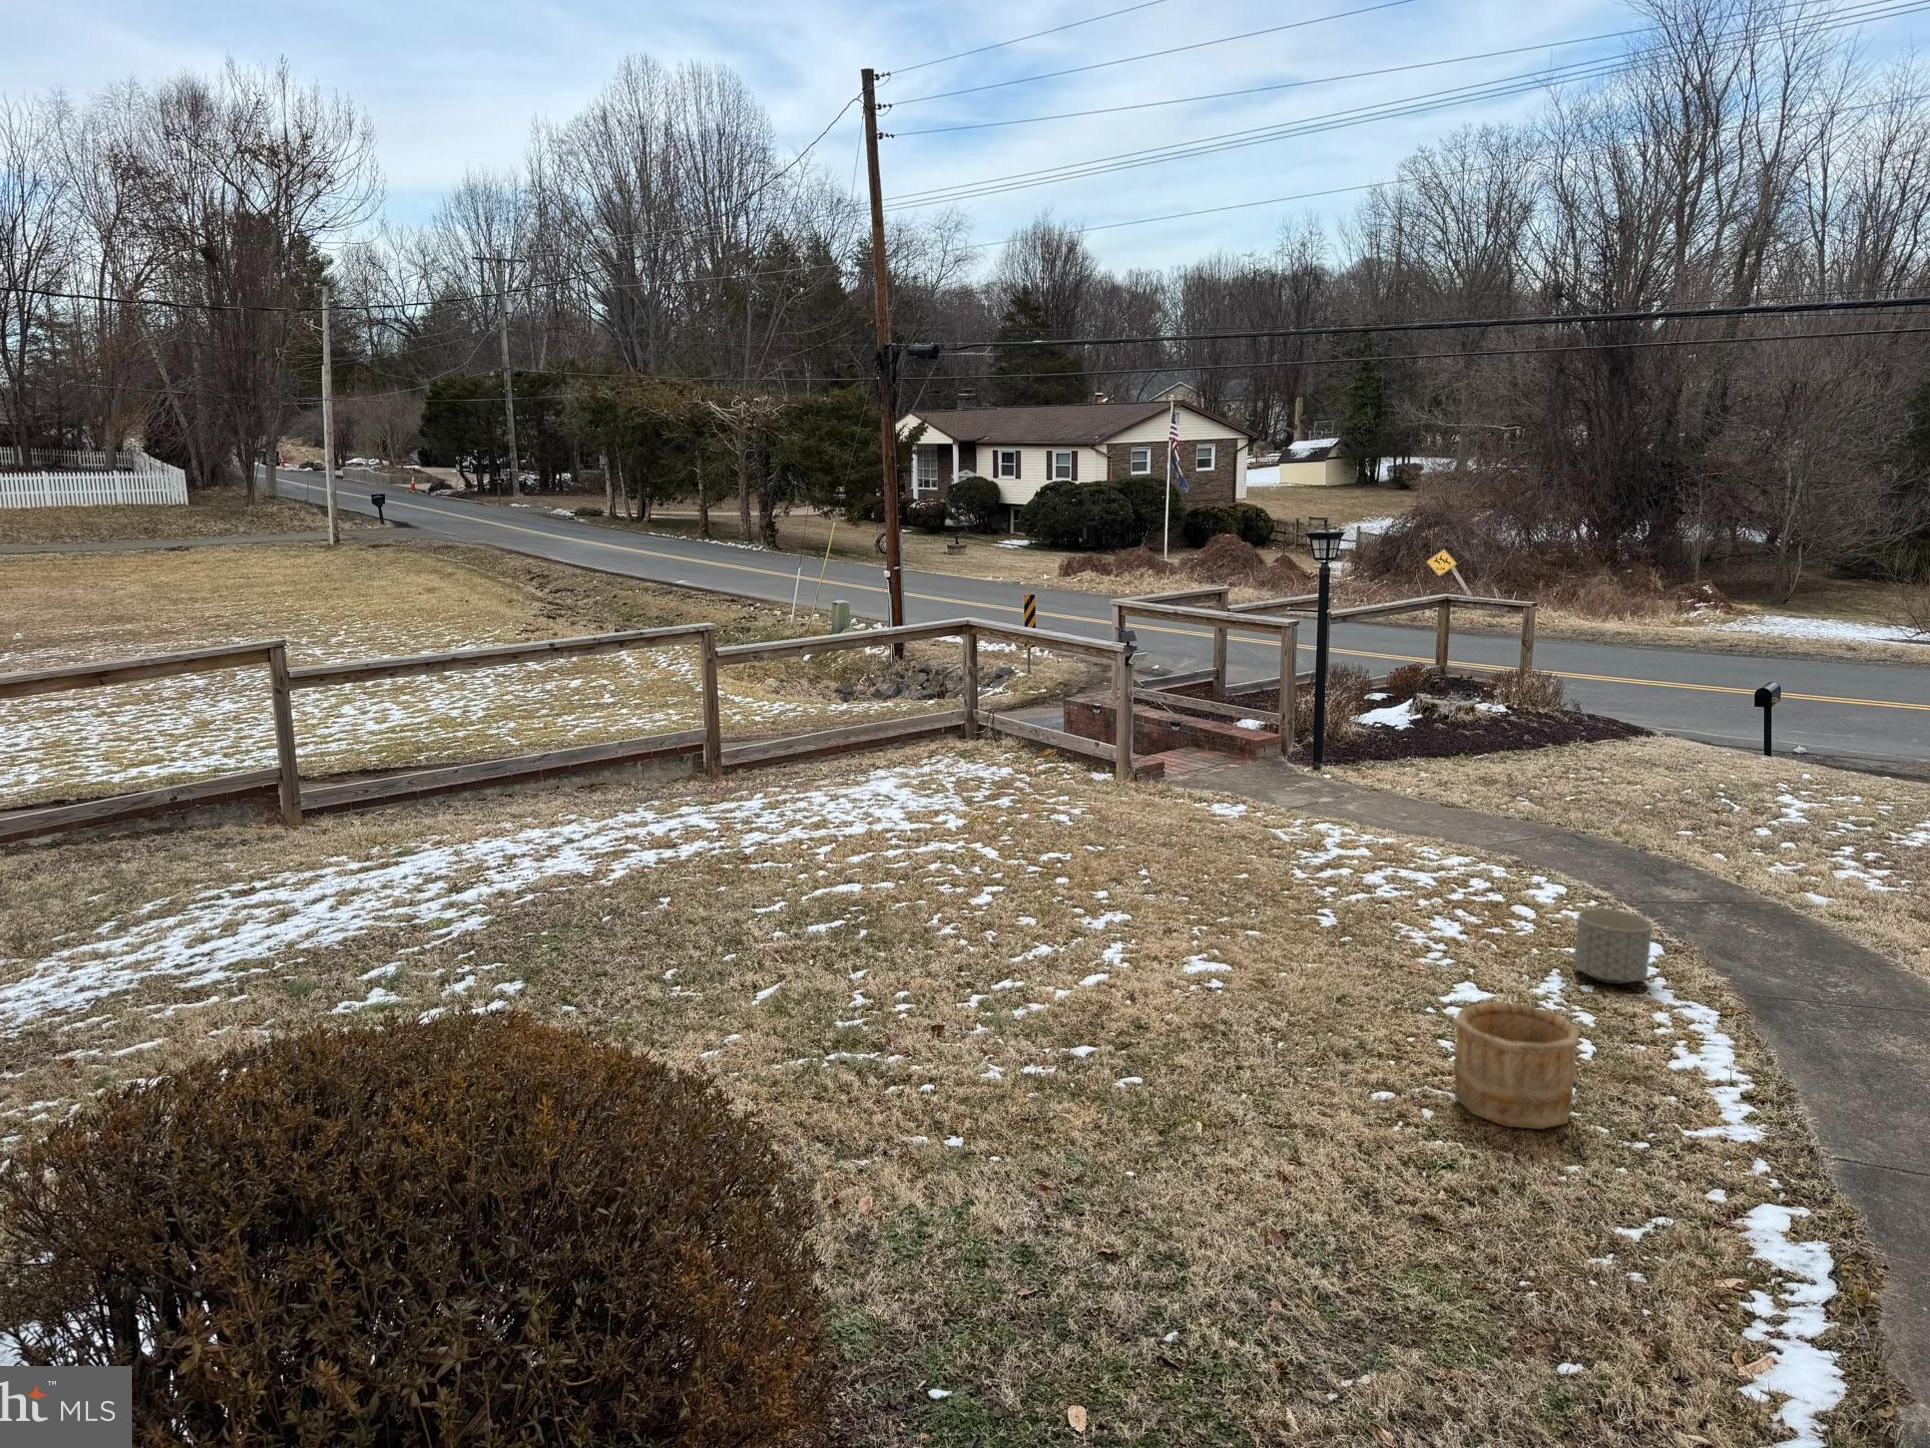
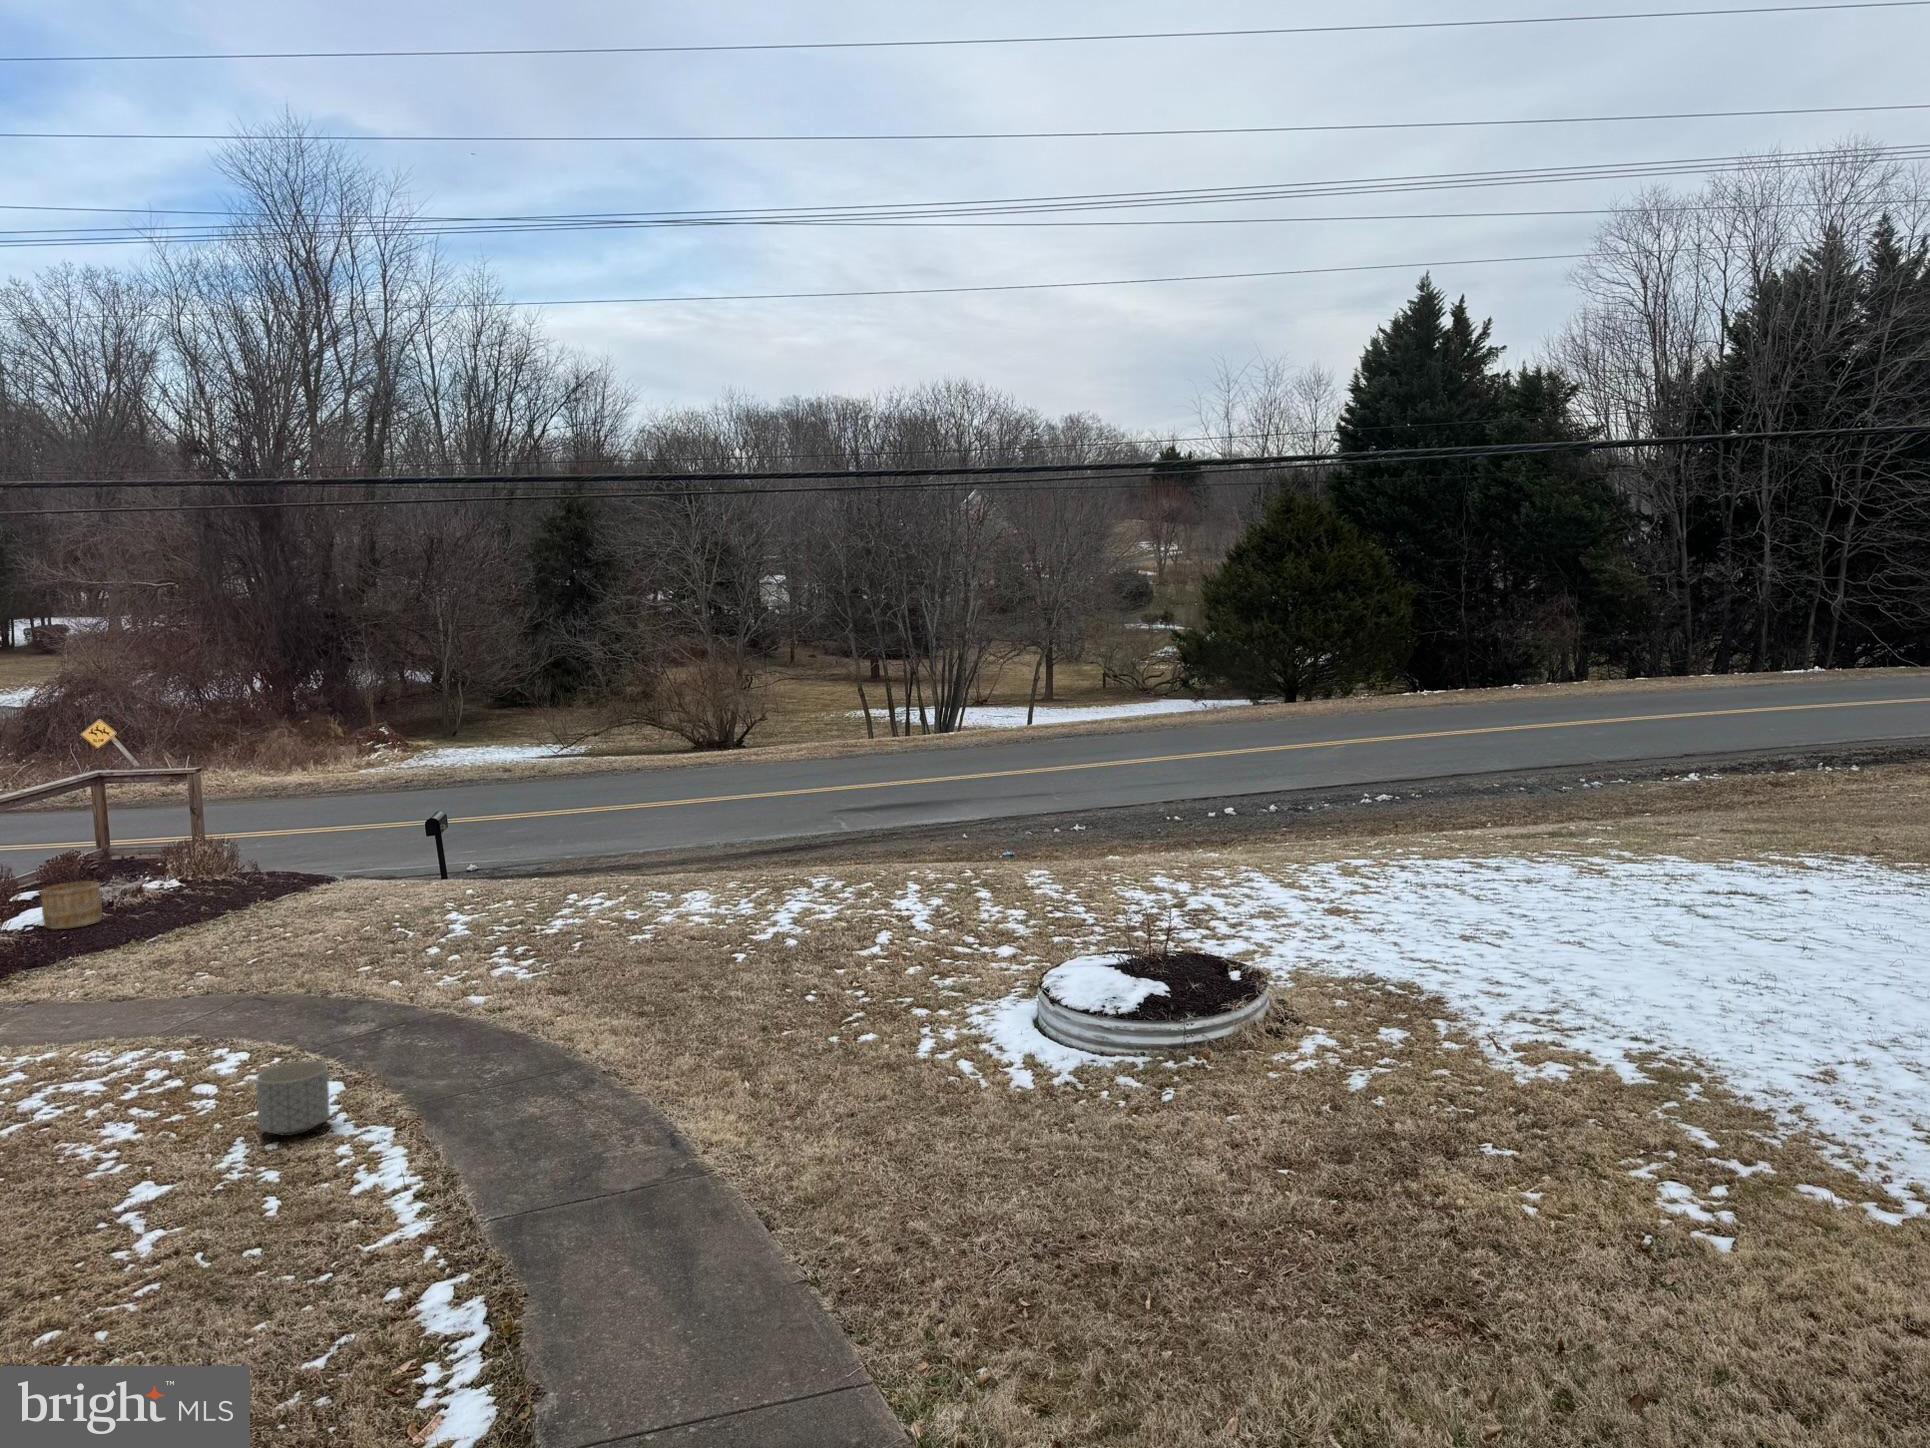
wooden bucket: present [1453,1002,1580,1129] -> present [39,881,102,929]

